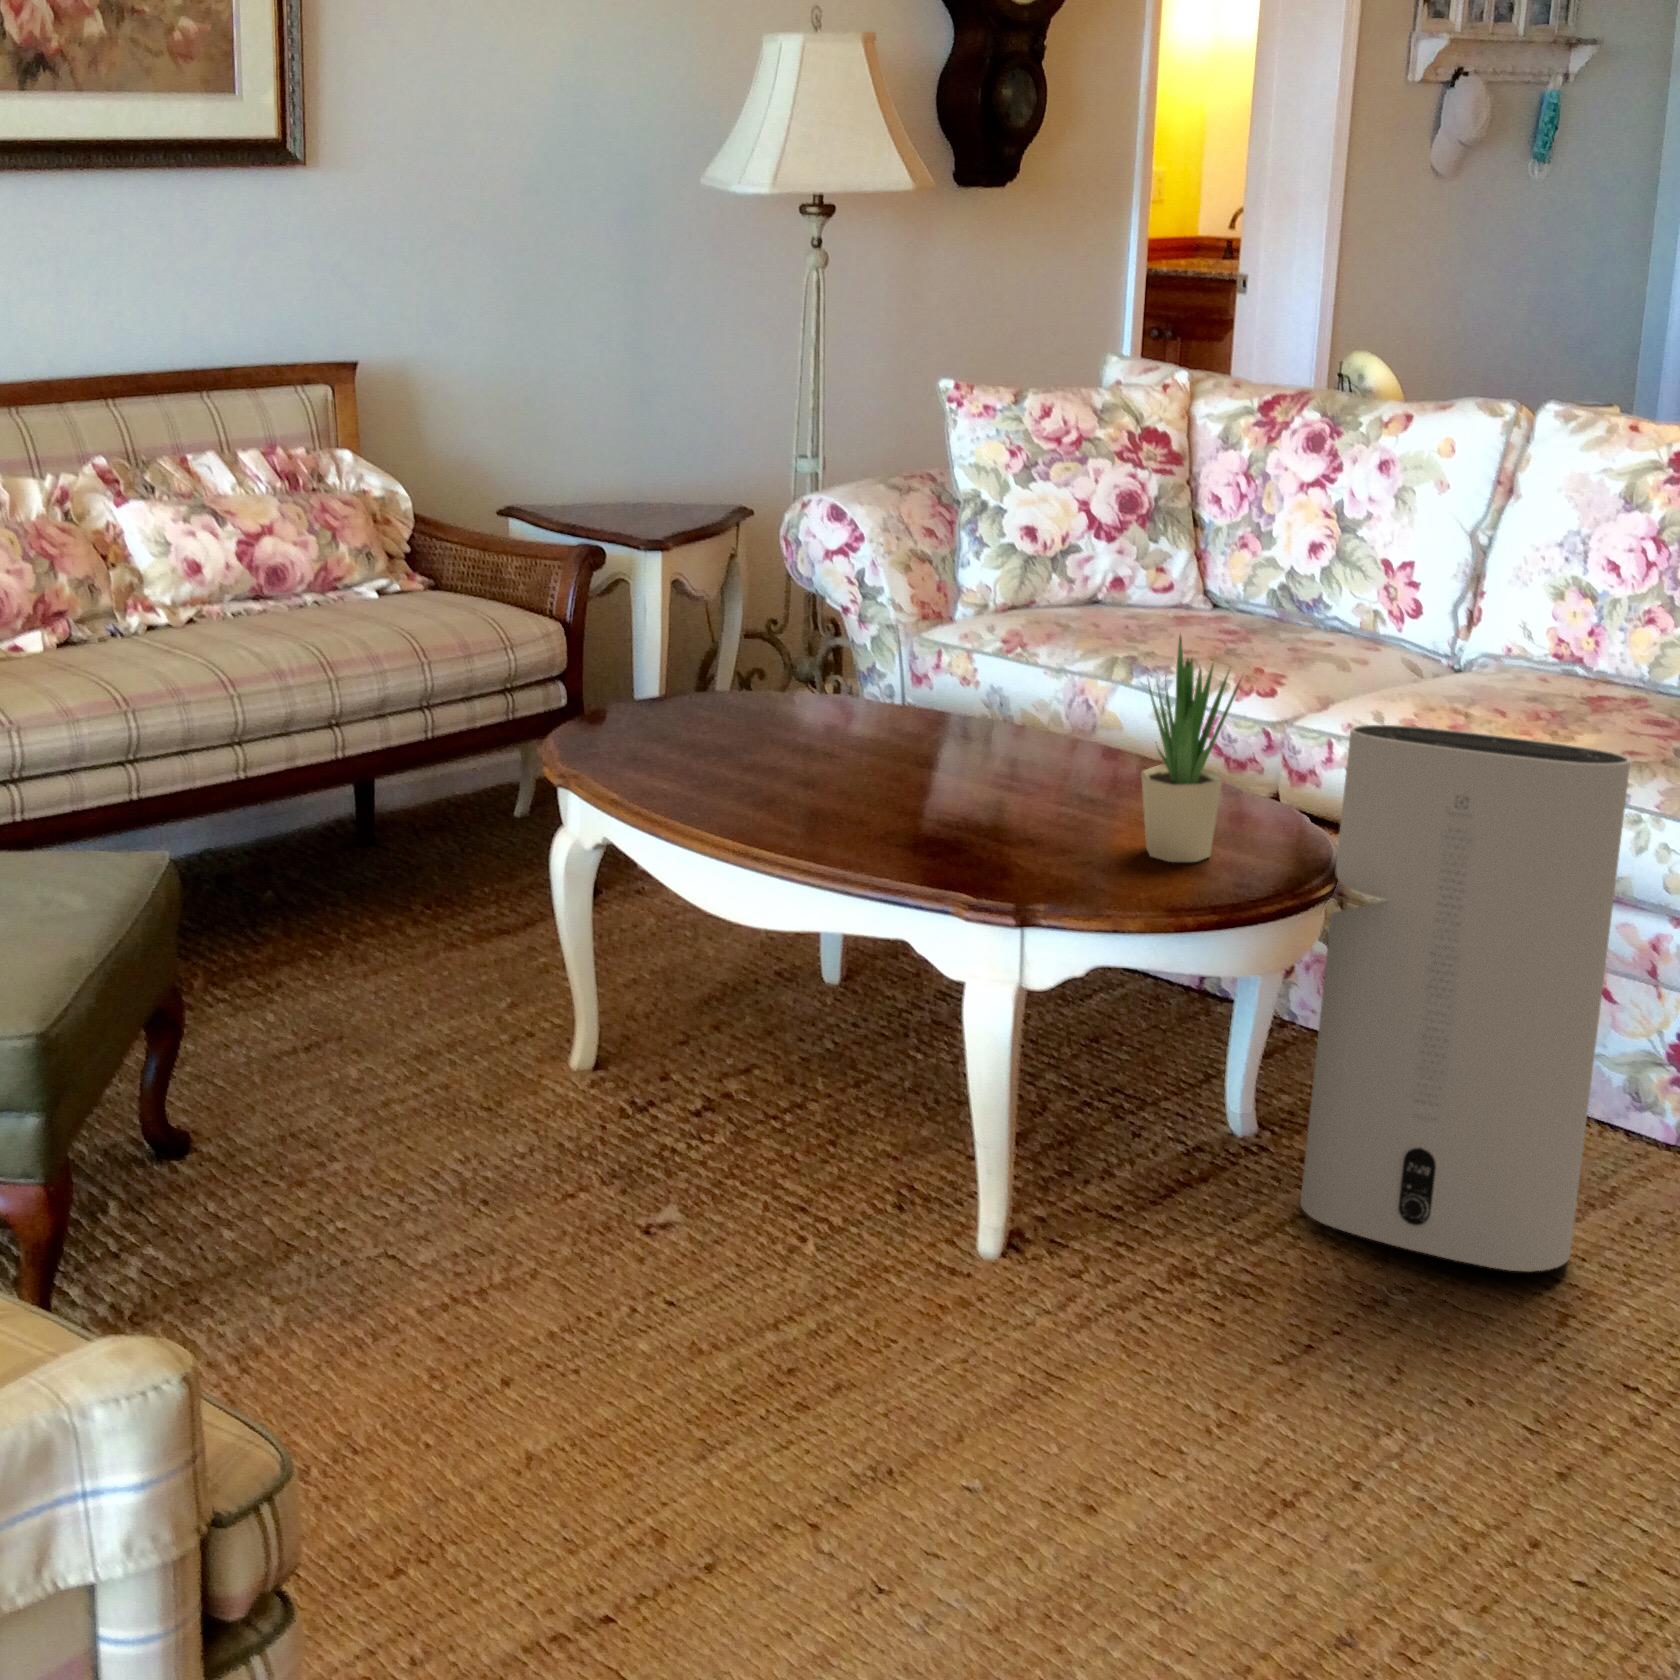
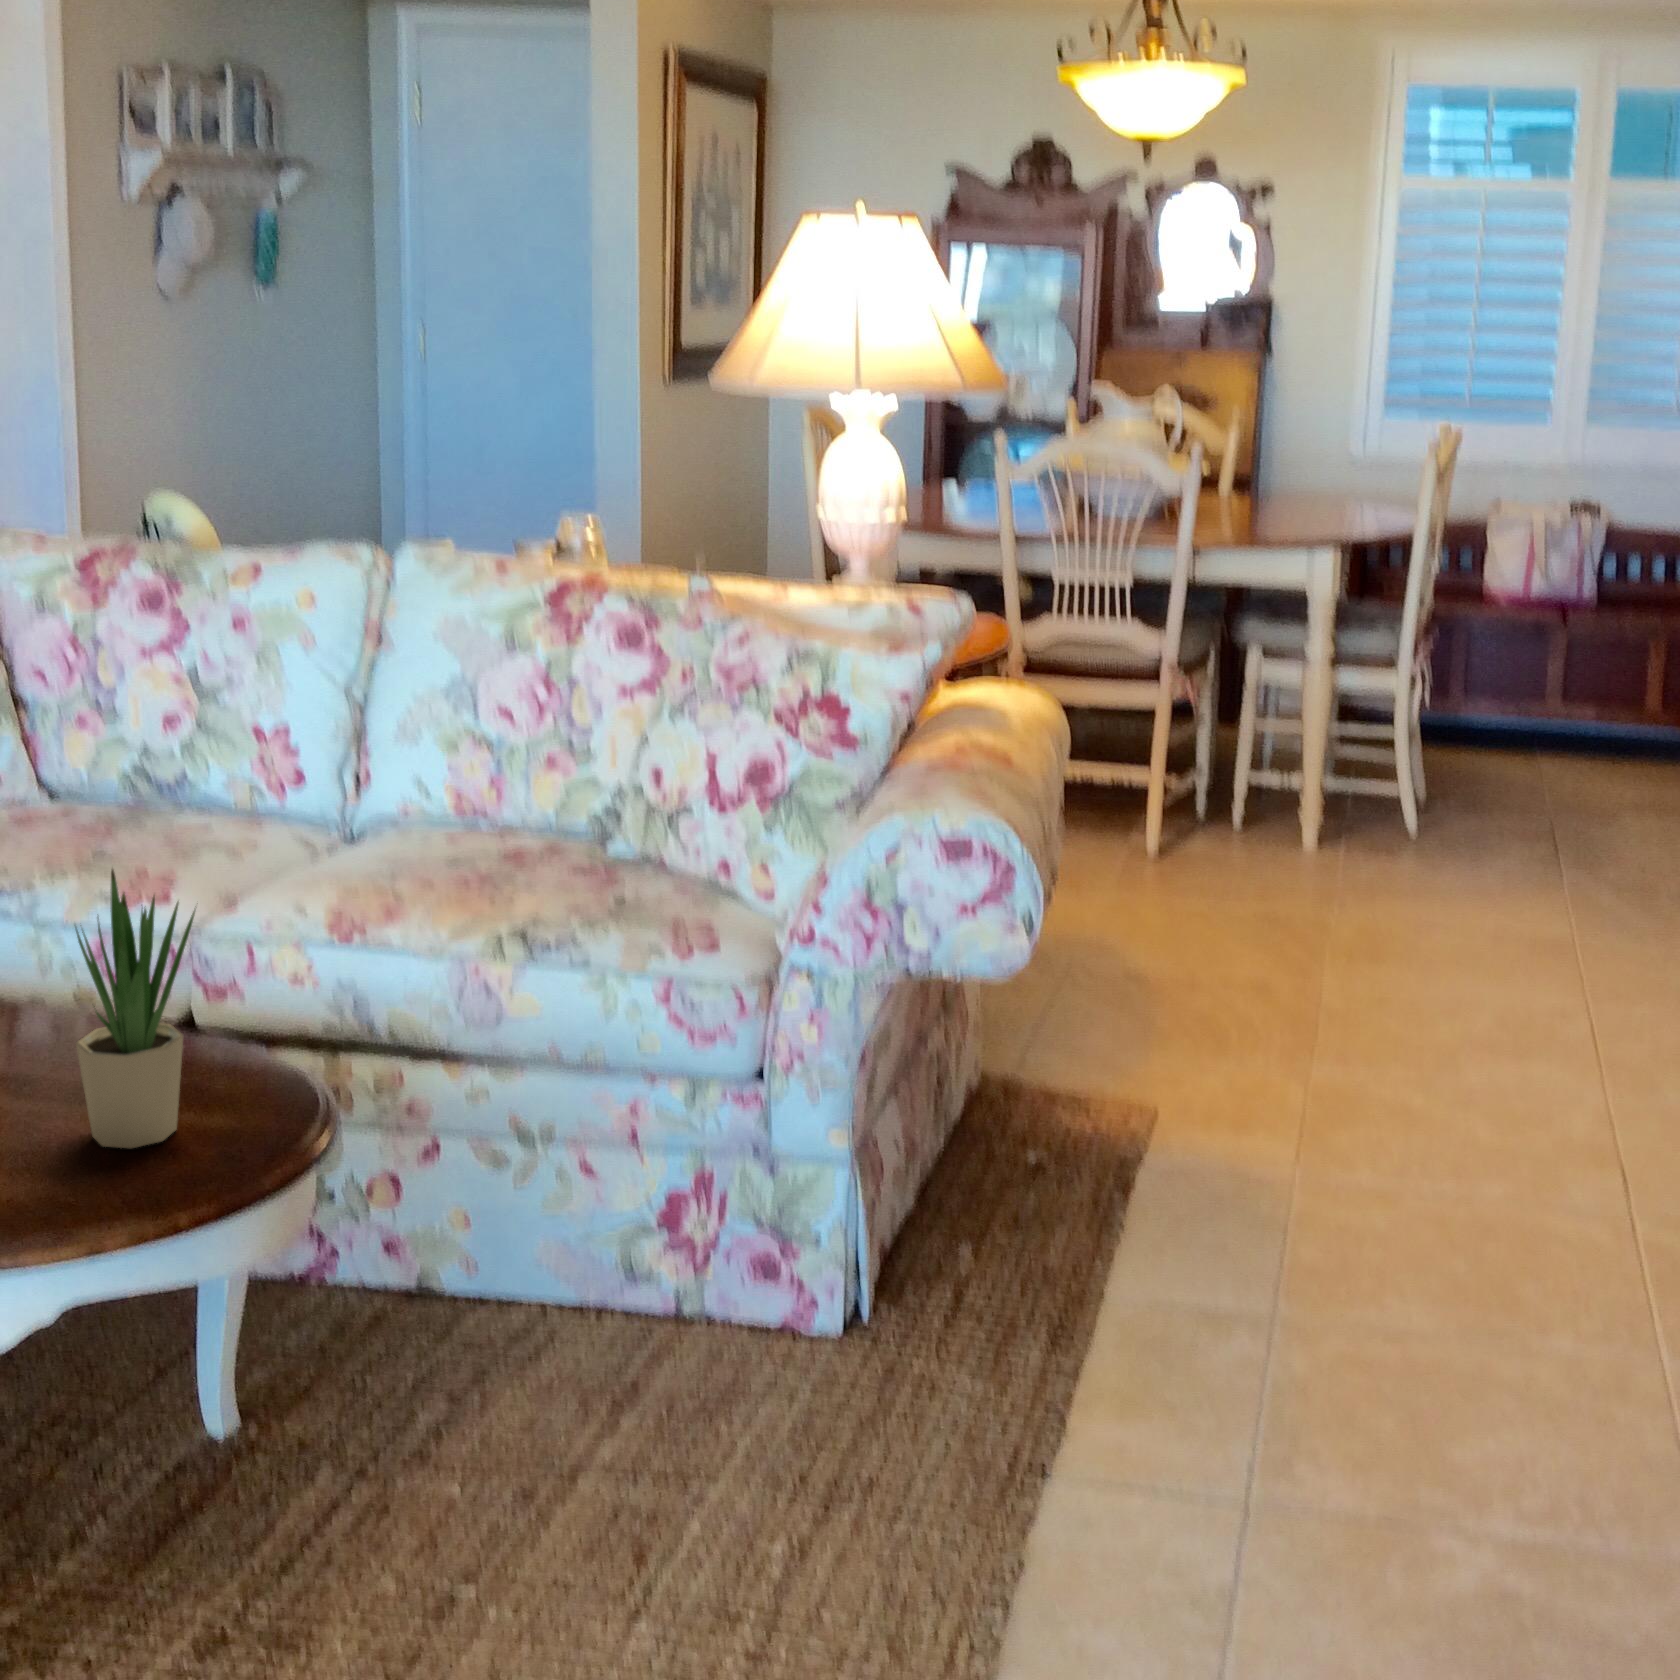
air purifier: present [1301,725,1630,1271] -> none [328,928,631,1529]

